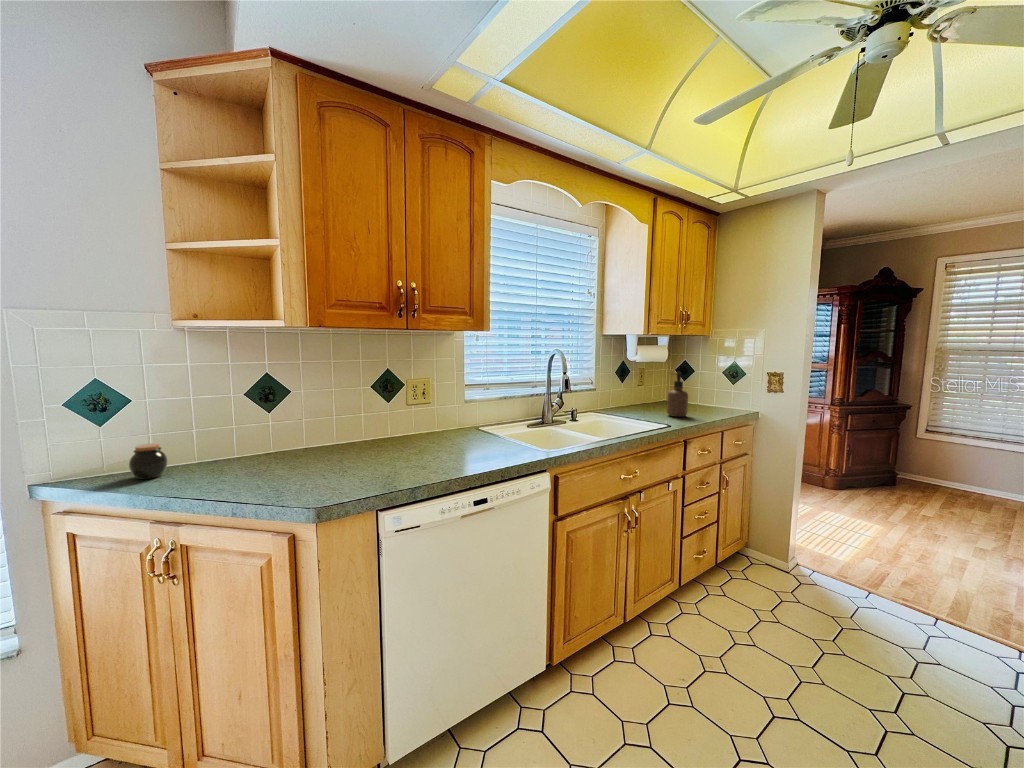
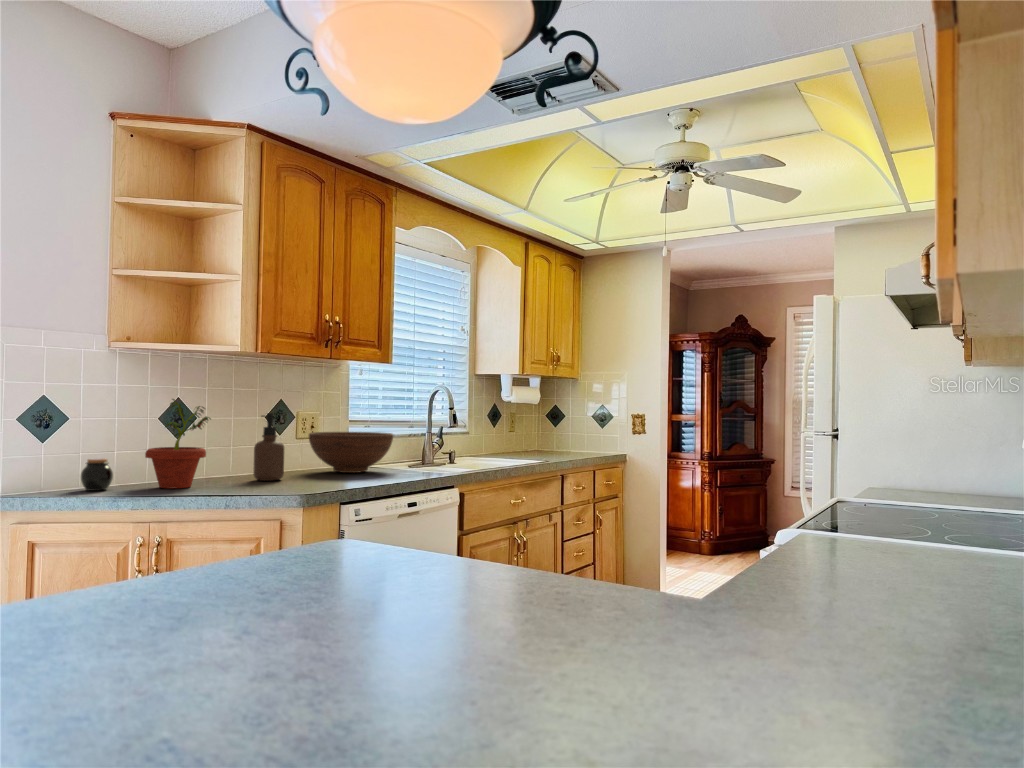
soap dispenser: present [667,372,688,417] -> present [253,413,284,481]
potted plant: none [191,381,265,479] -> present [145,399,211,488]
fruit bowl: none [404,399,489,447] -> present [309,432,393,473]

